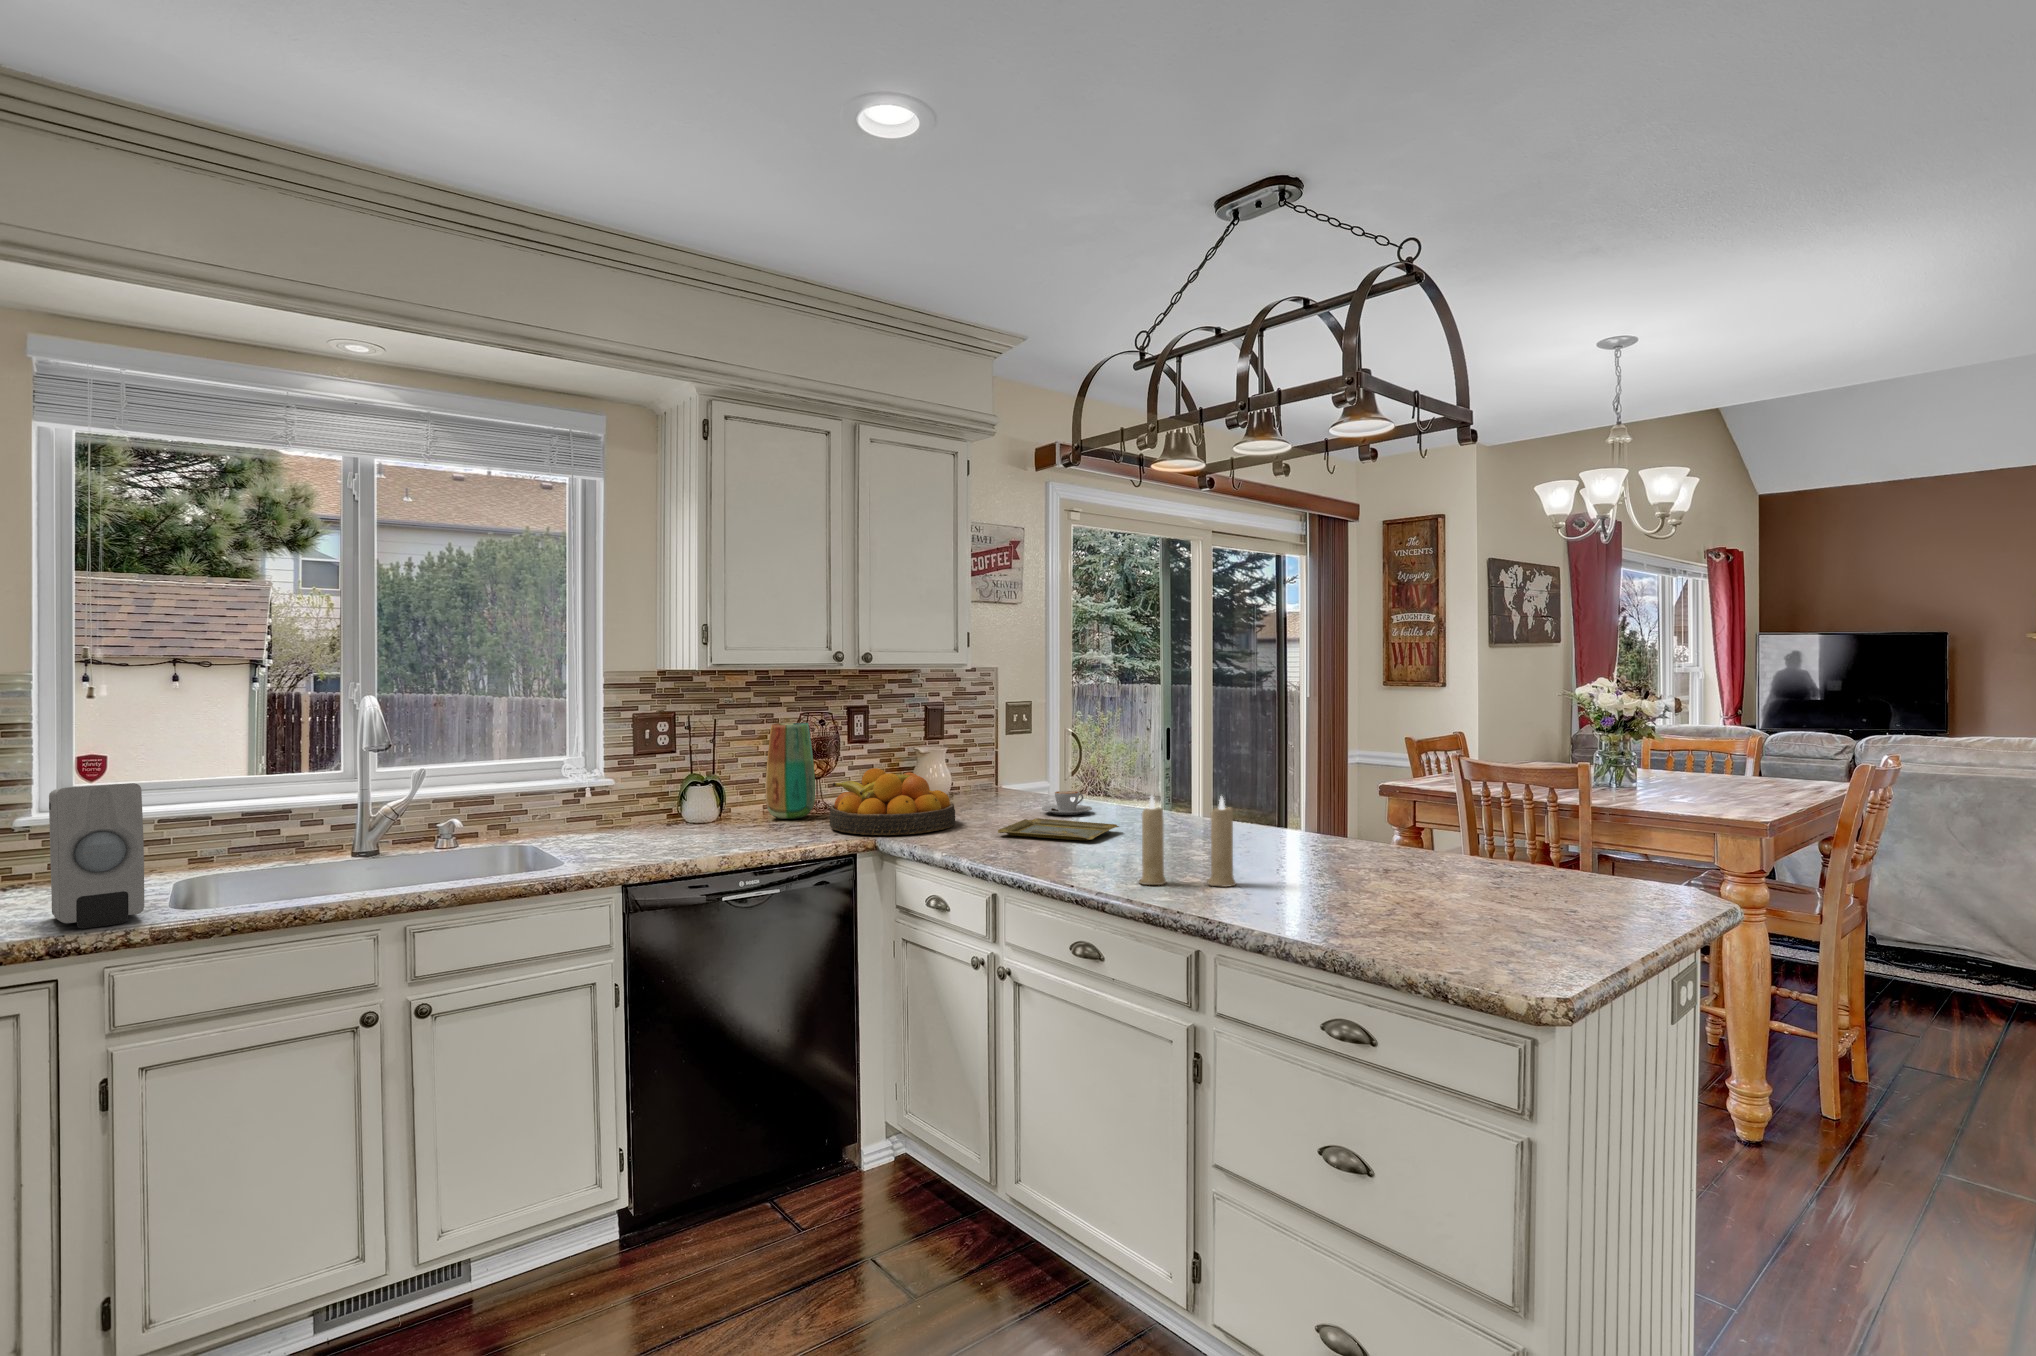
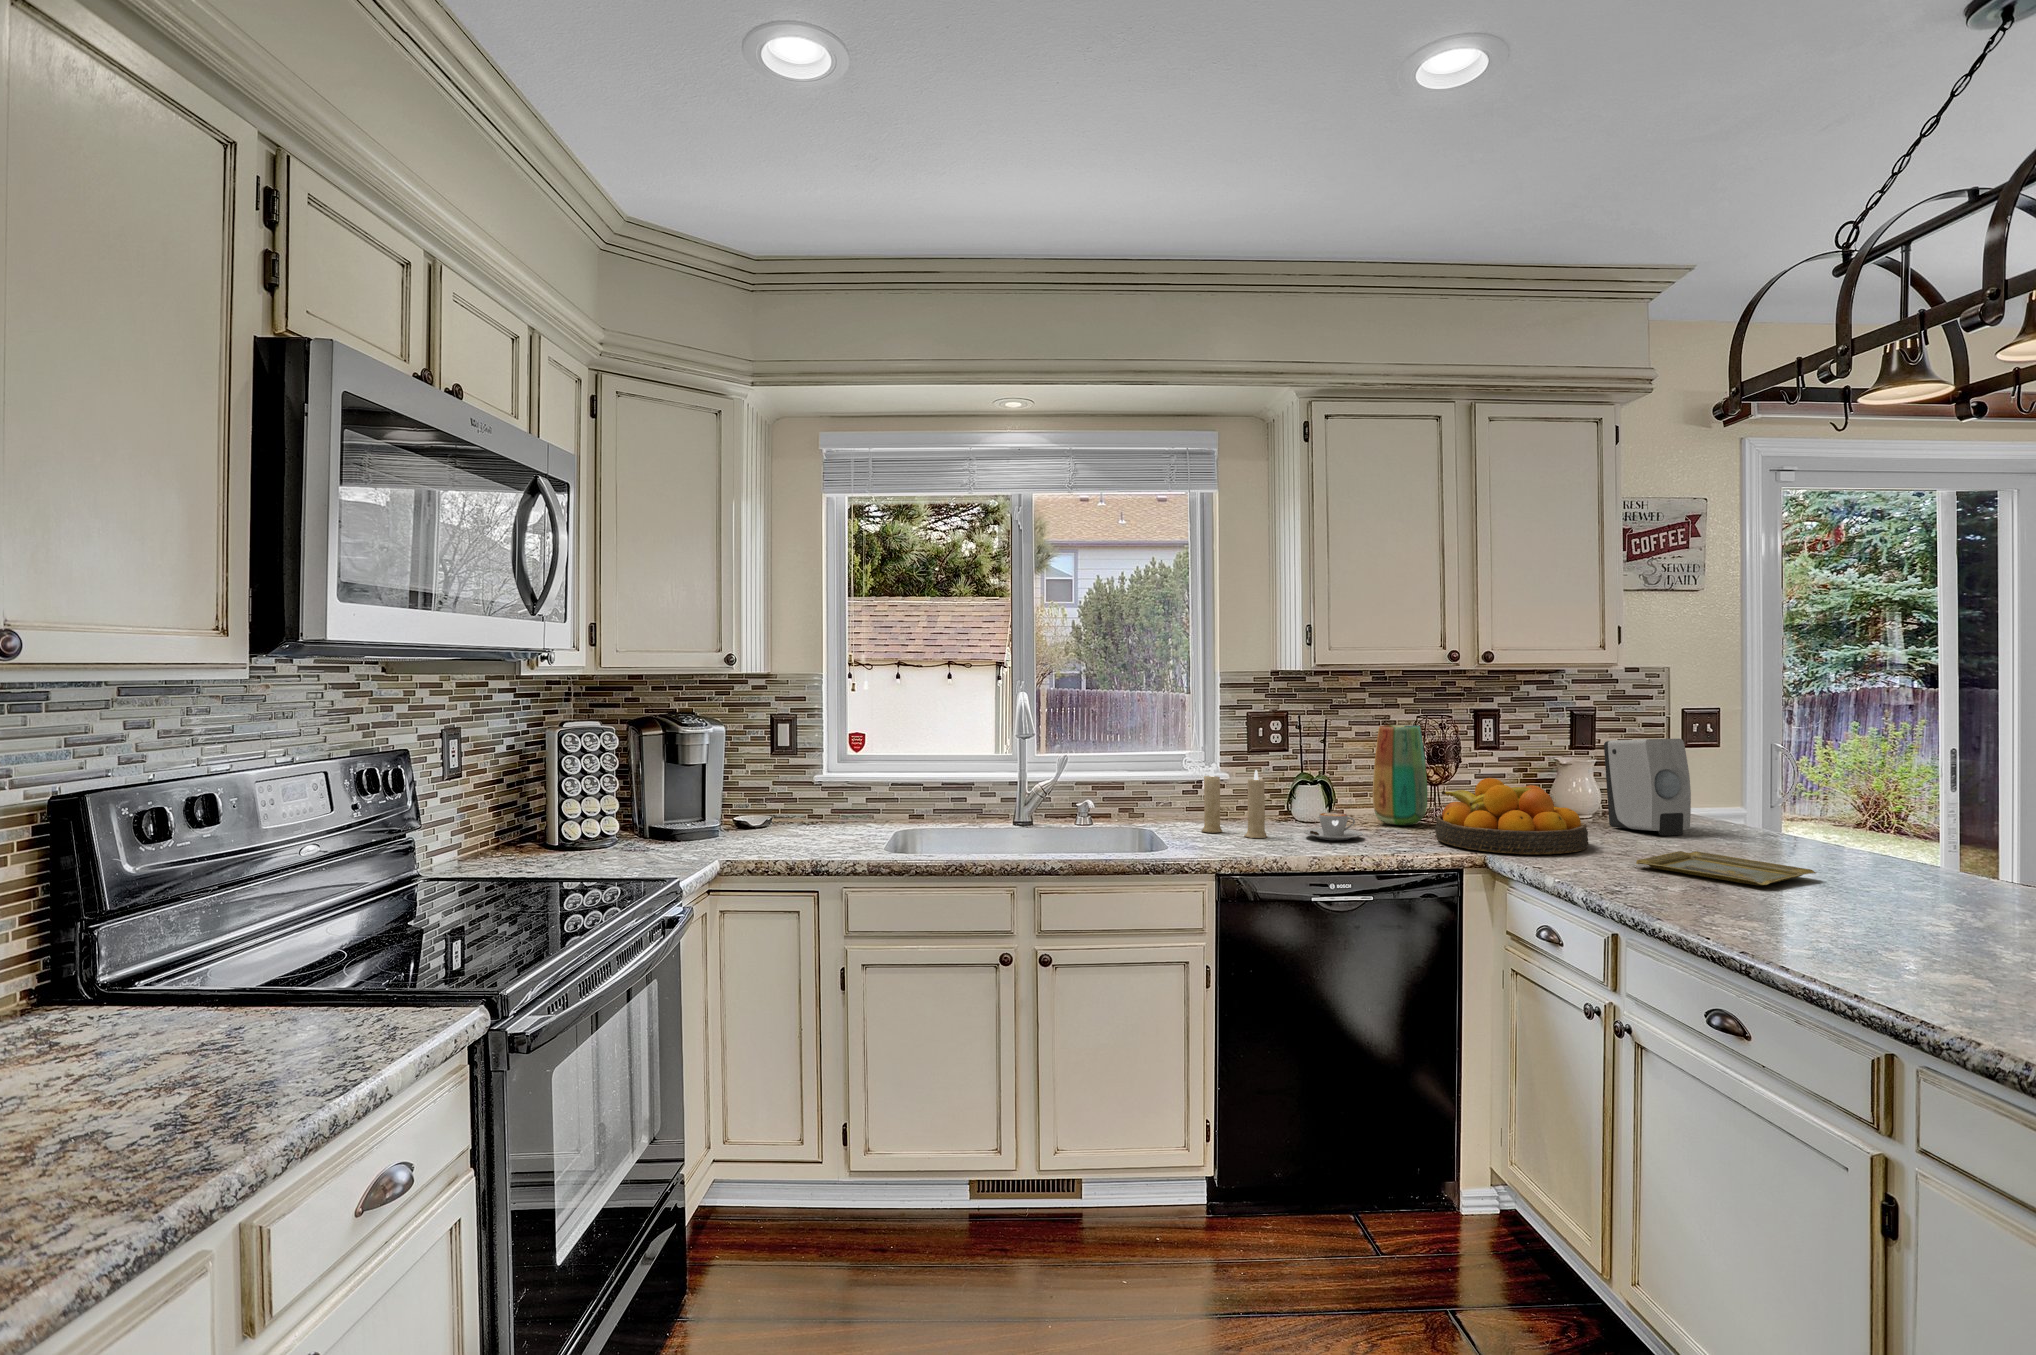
soap dispenser: present [49,783,144,929] -> present [1604,739,1691,835]
coffee cup: present [1042,791,1092,815] -> present [1304,813,1363,840]
candle: present [1139,796,1236,887] -> present [1201,767,1267,838]

